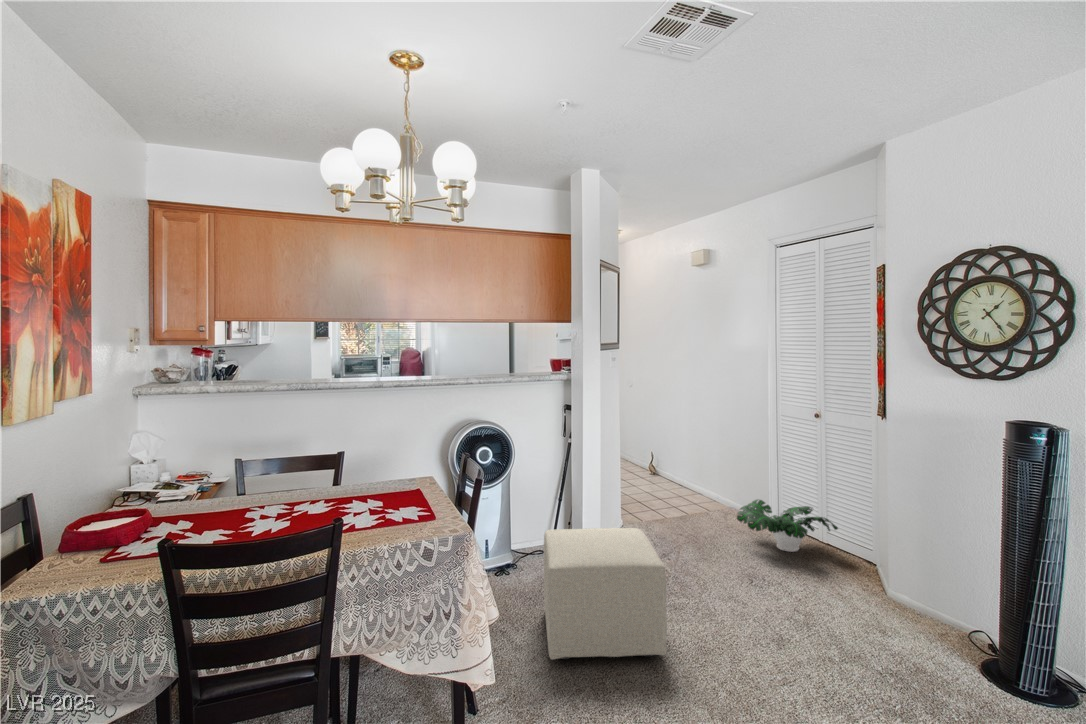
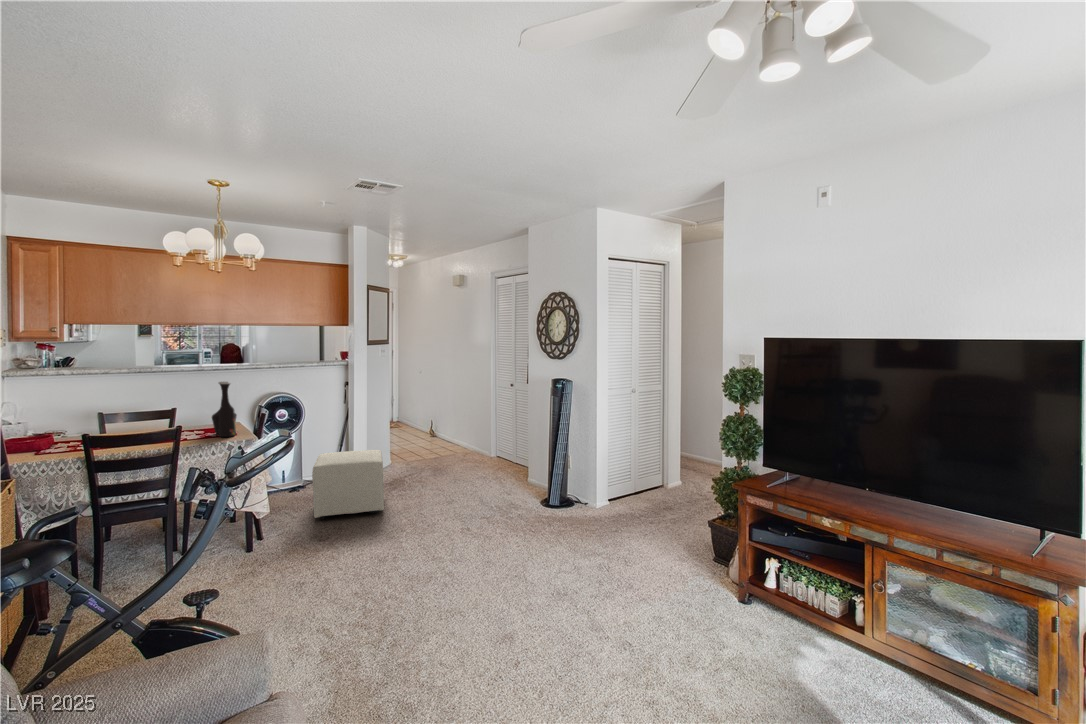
vase: none [394,418,434,528] -> present [212,382,237,437]
potted plant: present [737,500,838,552] -> none [460,439,516,467]

